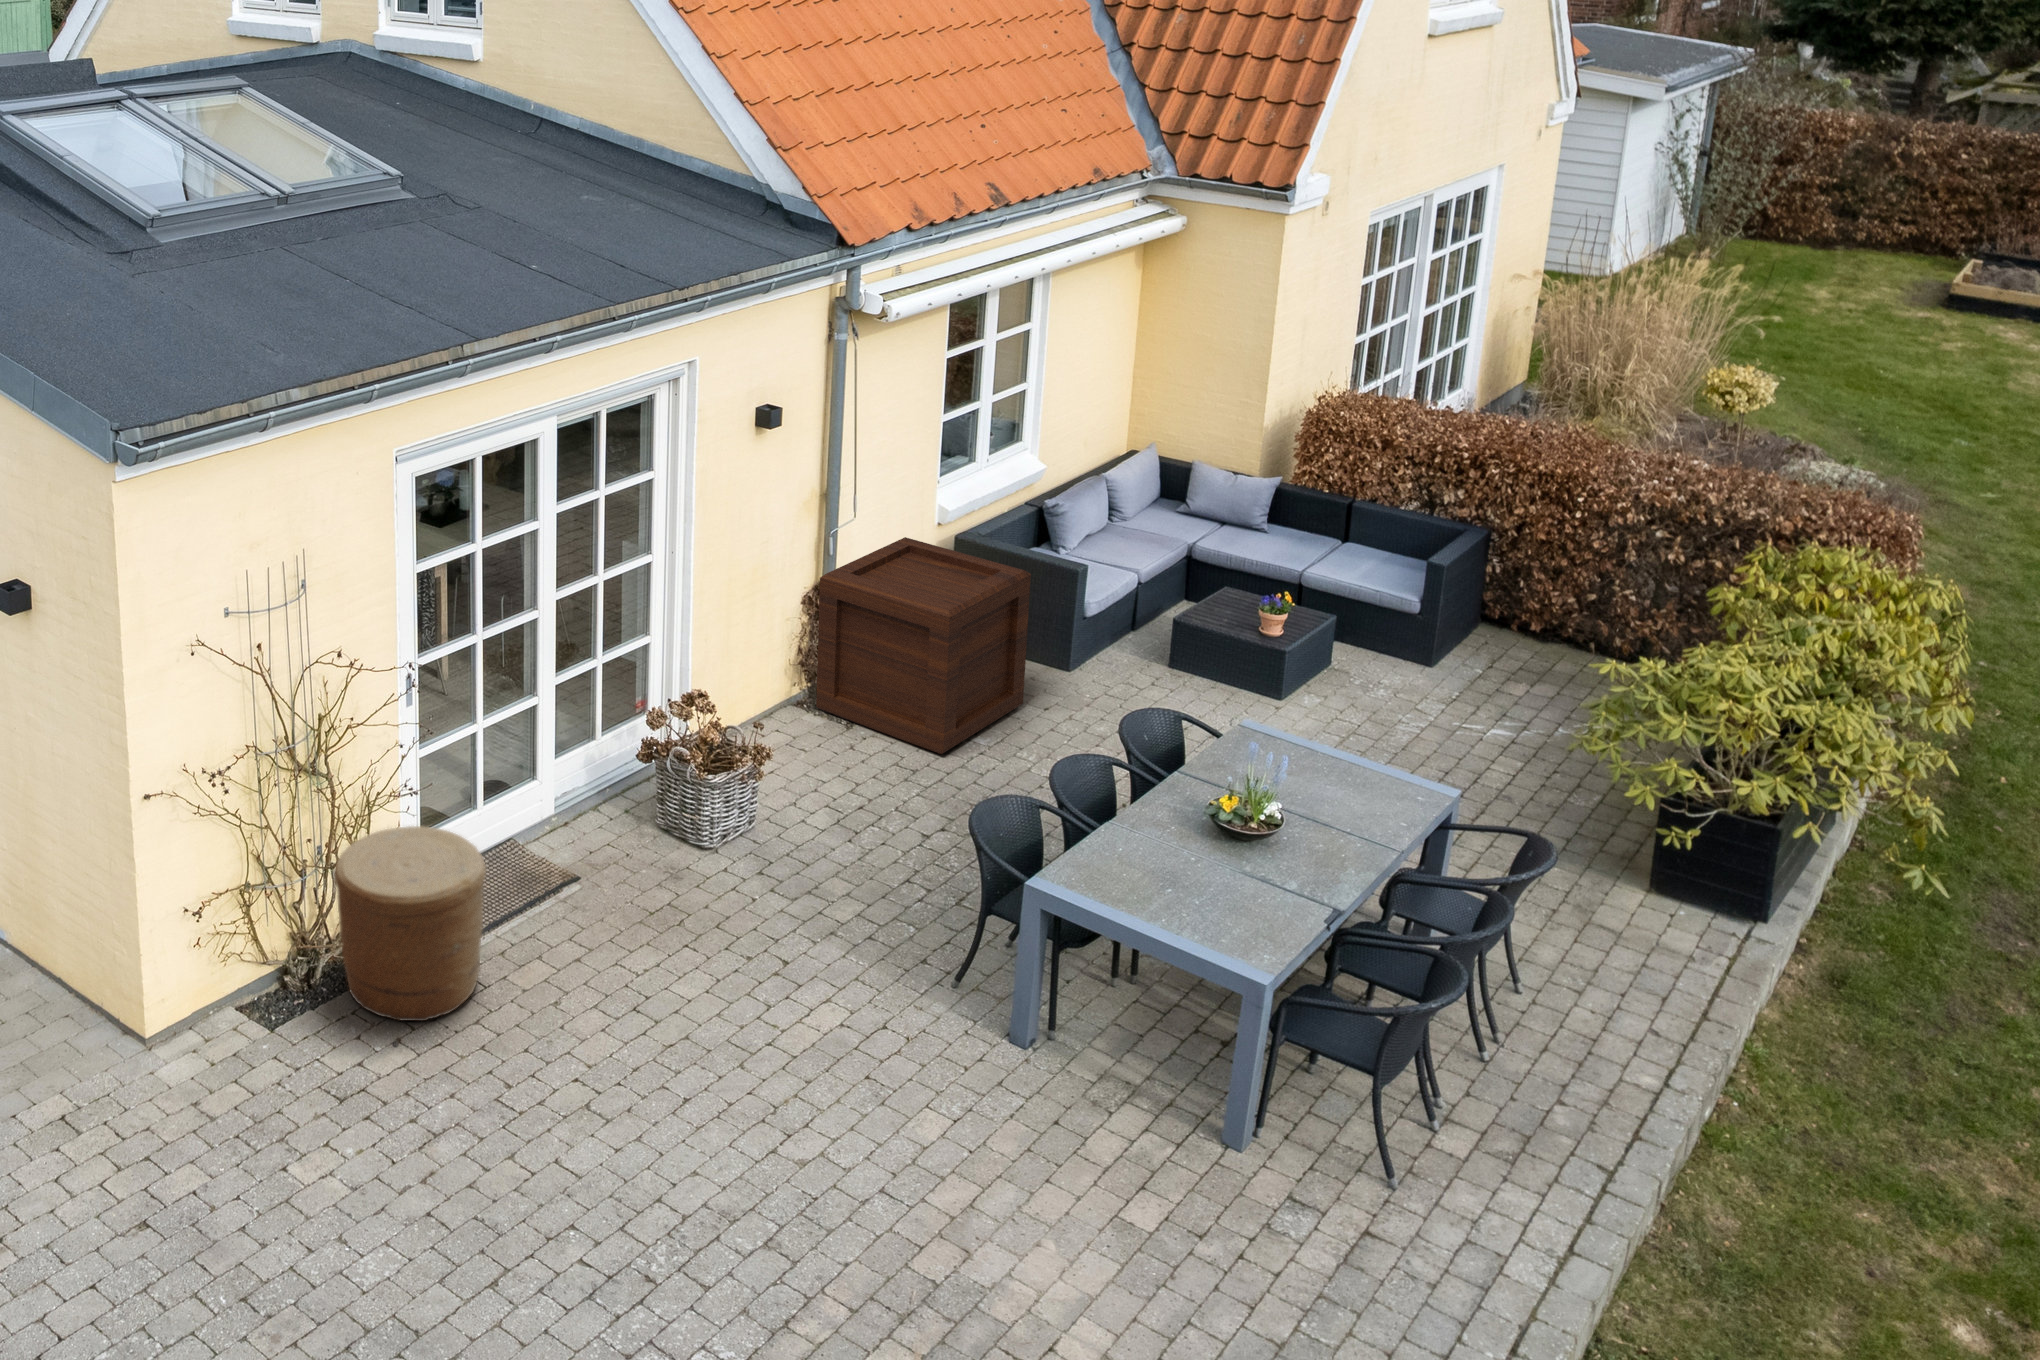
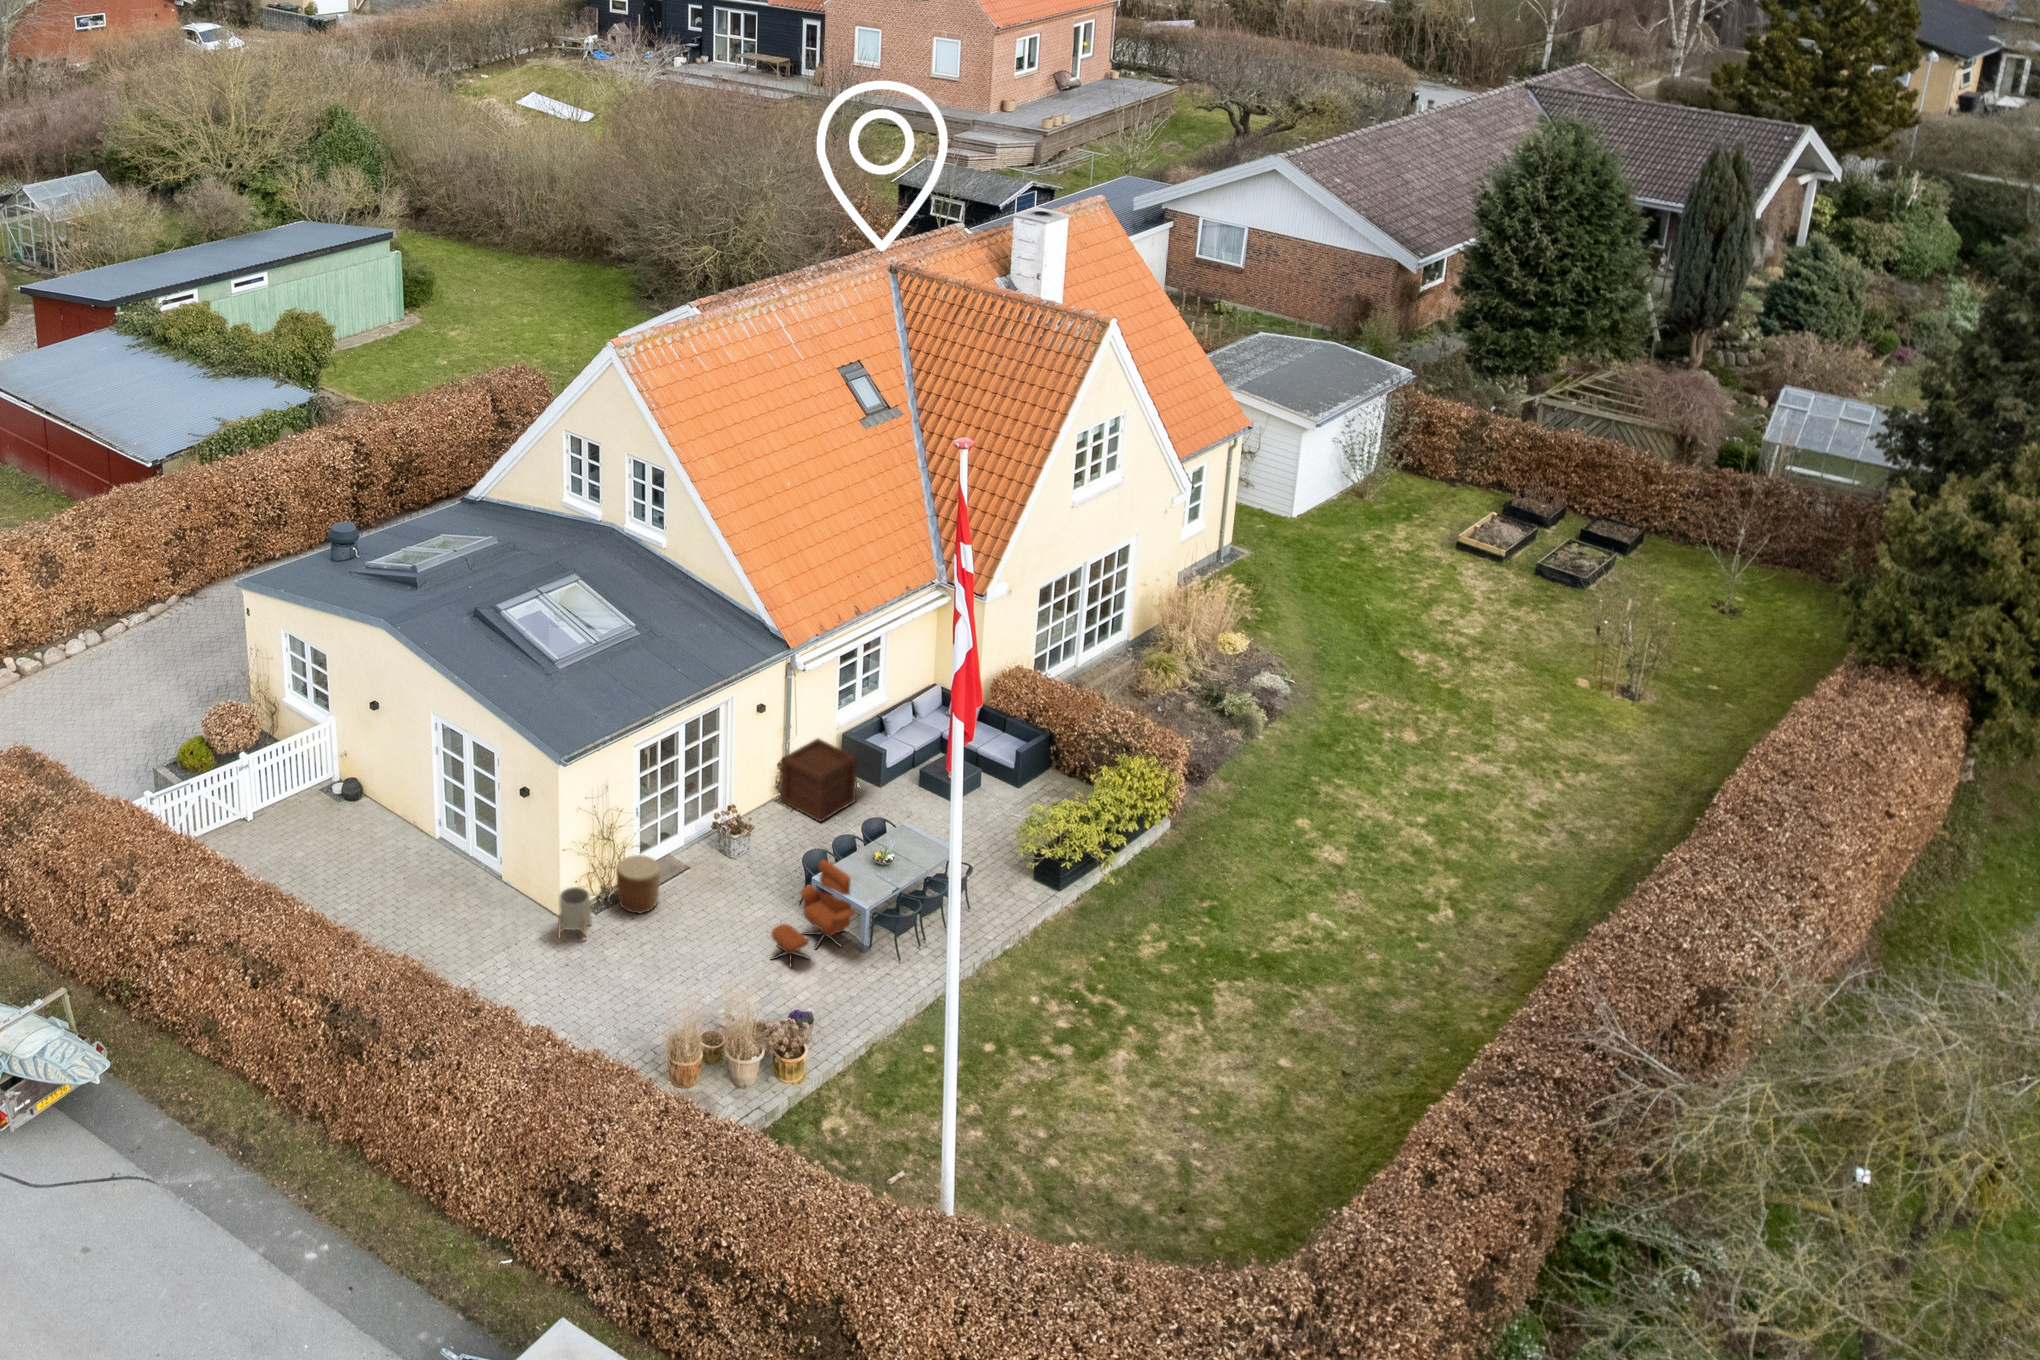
lounge chair: none [900,813,1208,1223] -> present [771,860,854,966]
planter: none [115,928,247,1125] -> present [558,887,592,939]

